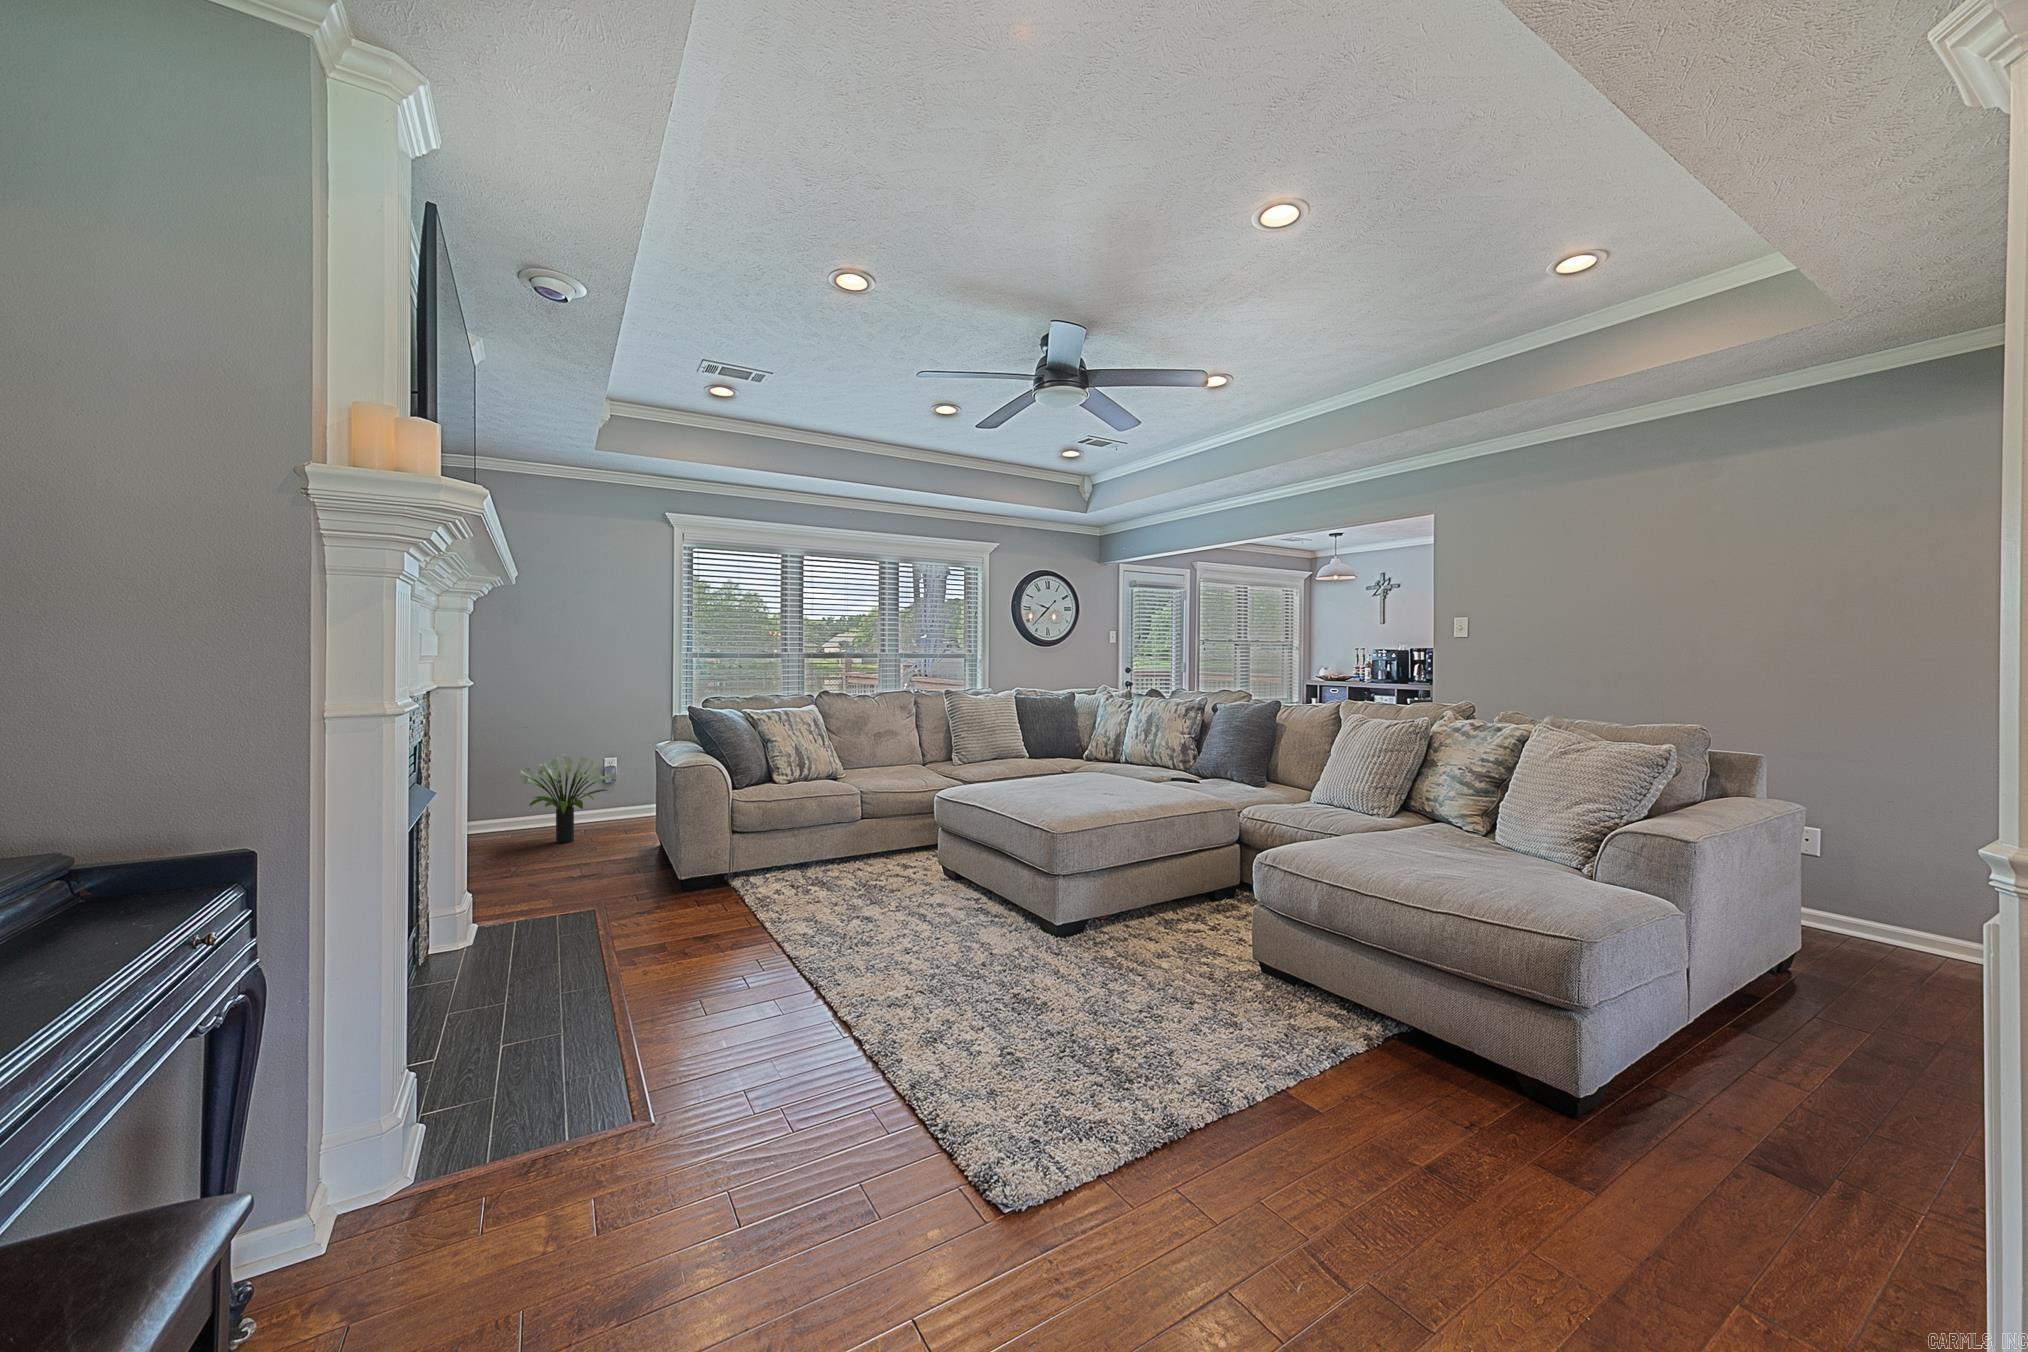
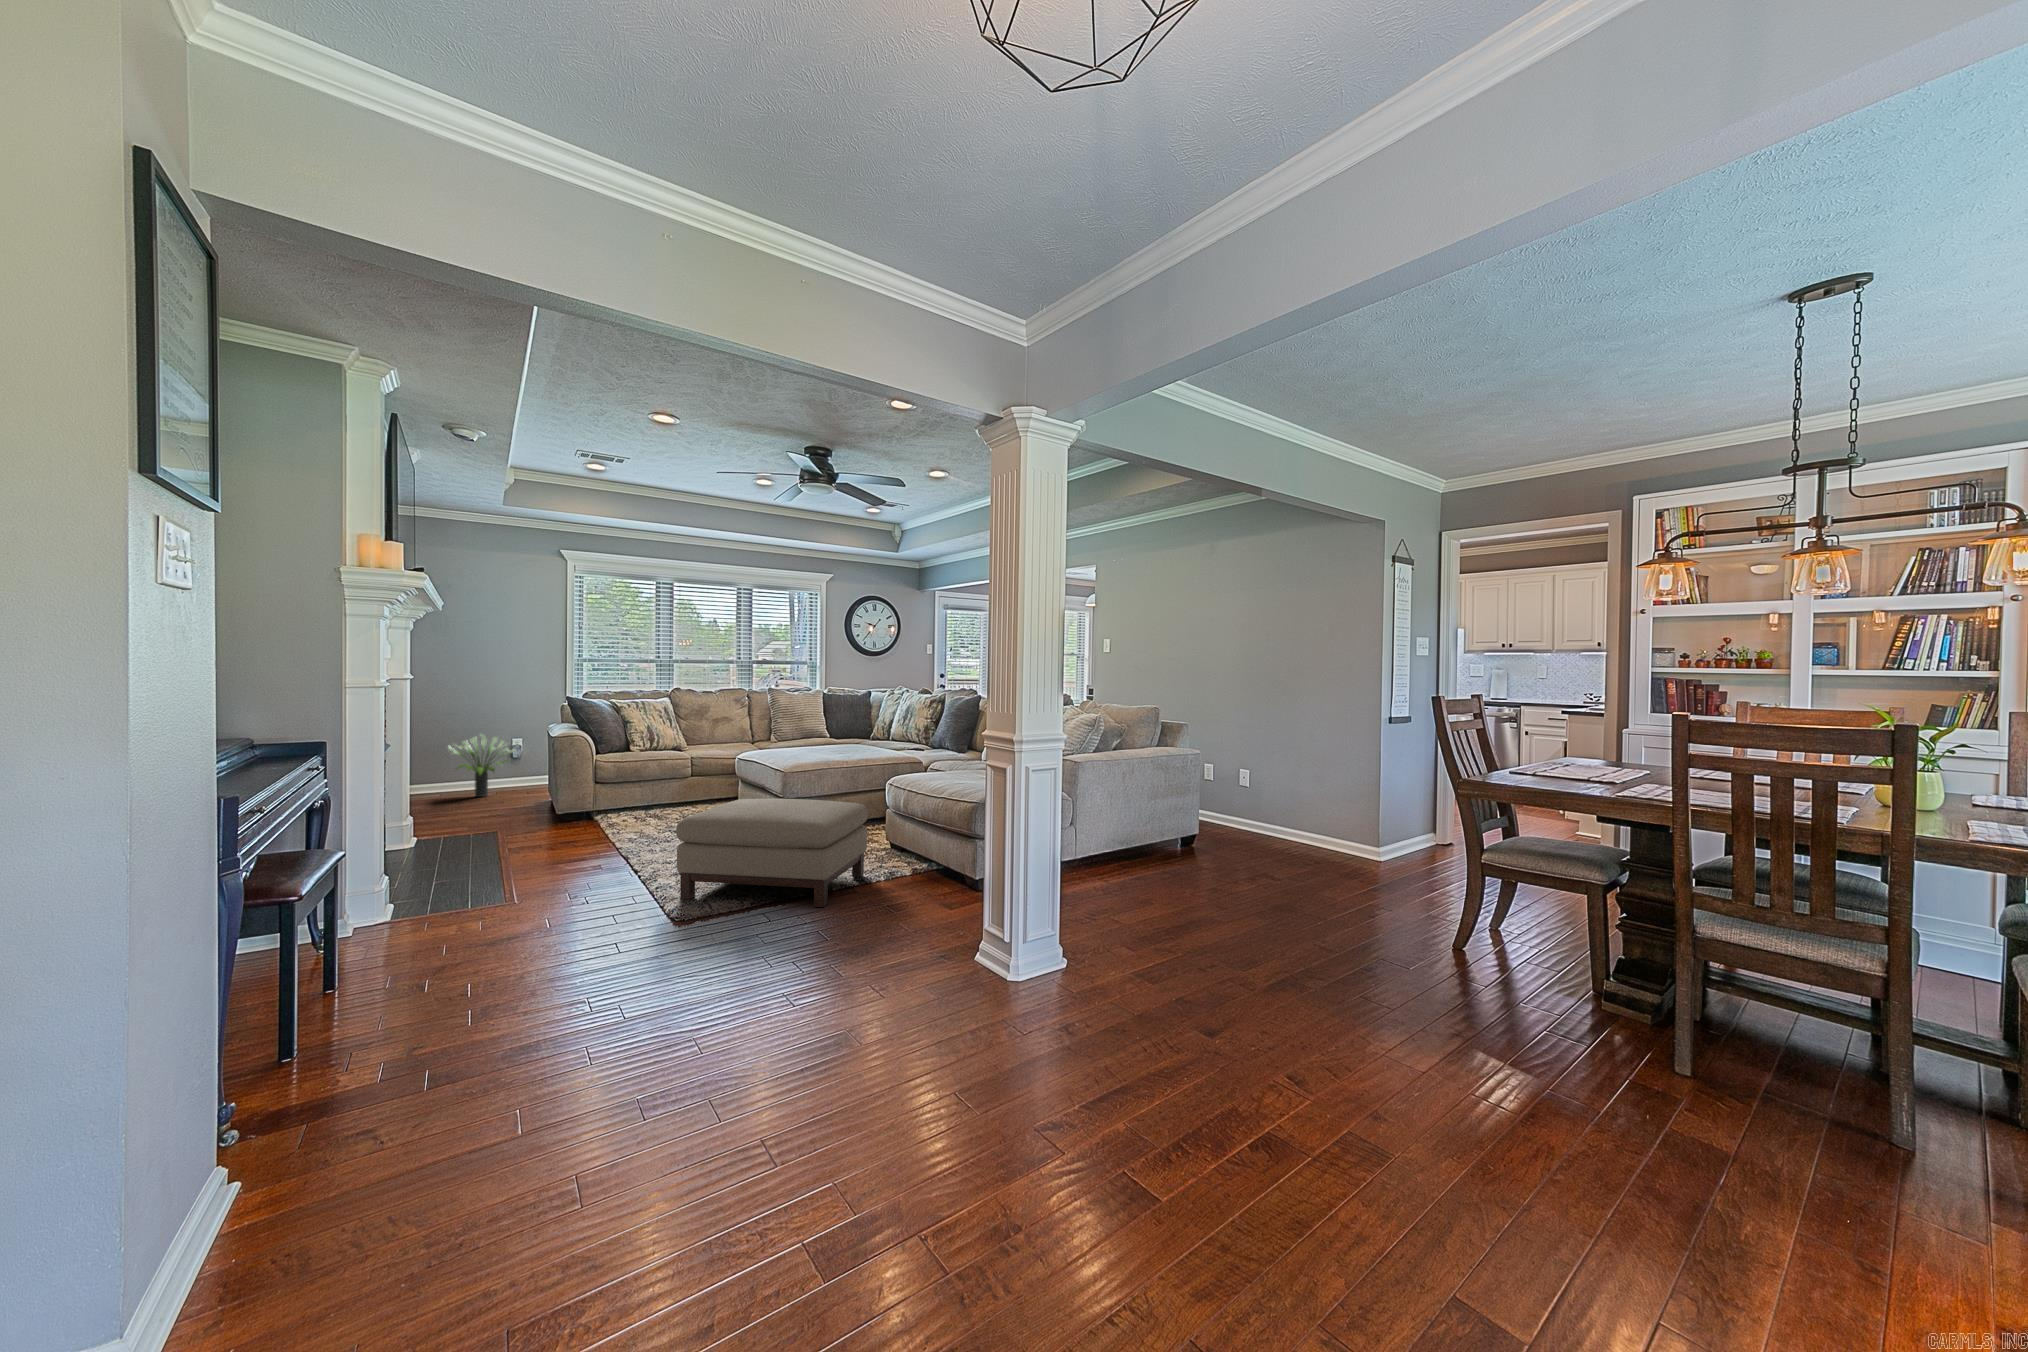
ottoman: none [978,901,1360,1208] -> present [676,798,868,907]

